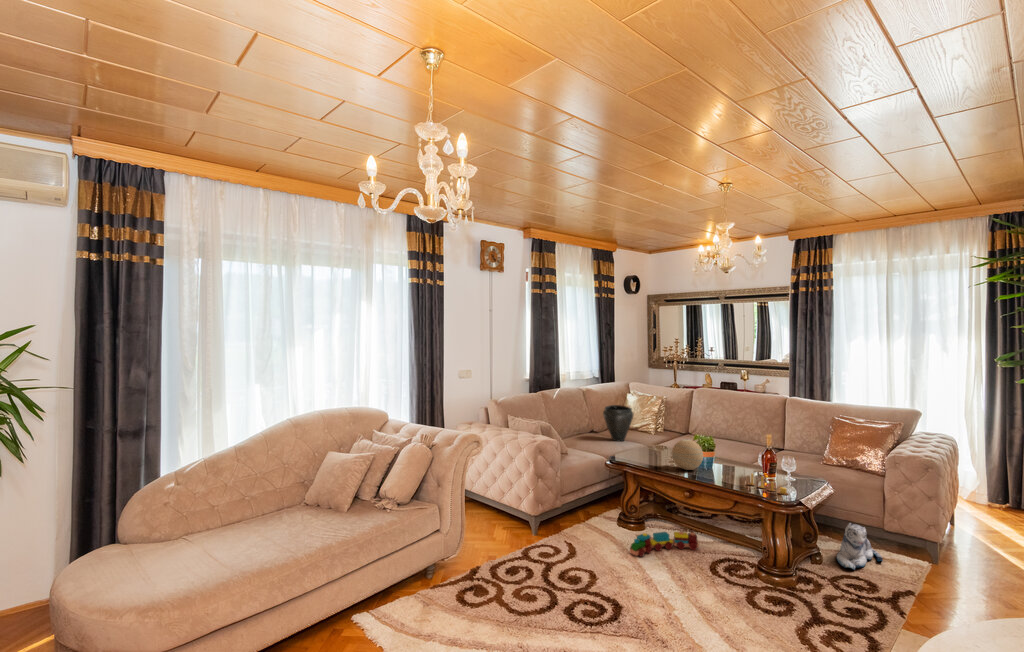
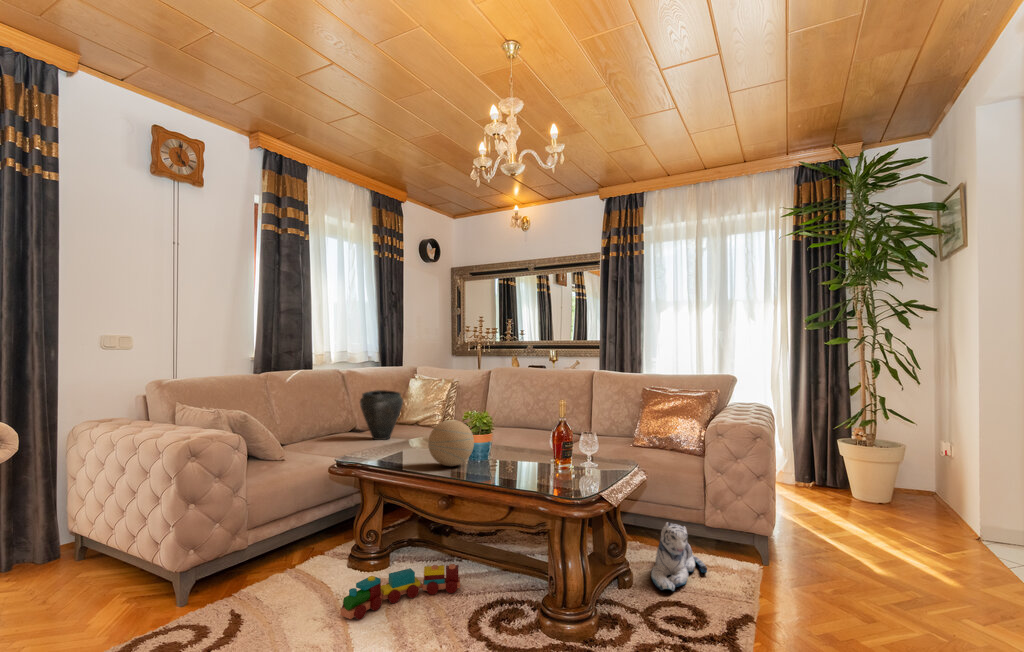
candle: present [749,474,788,495] -> none [530,459,584,488]

